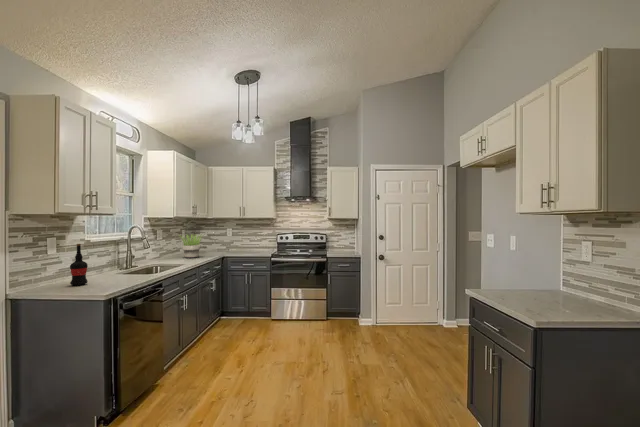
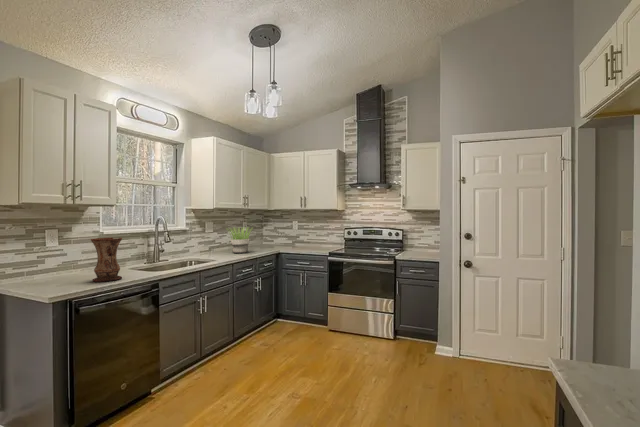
wine bottle: present [70,244,88,285] -> none [51,236,71,282]
vase: none [108,244,135,283] -> present [91,238,122,282]

